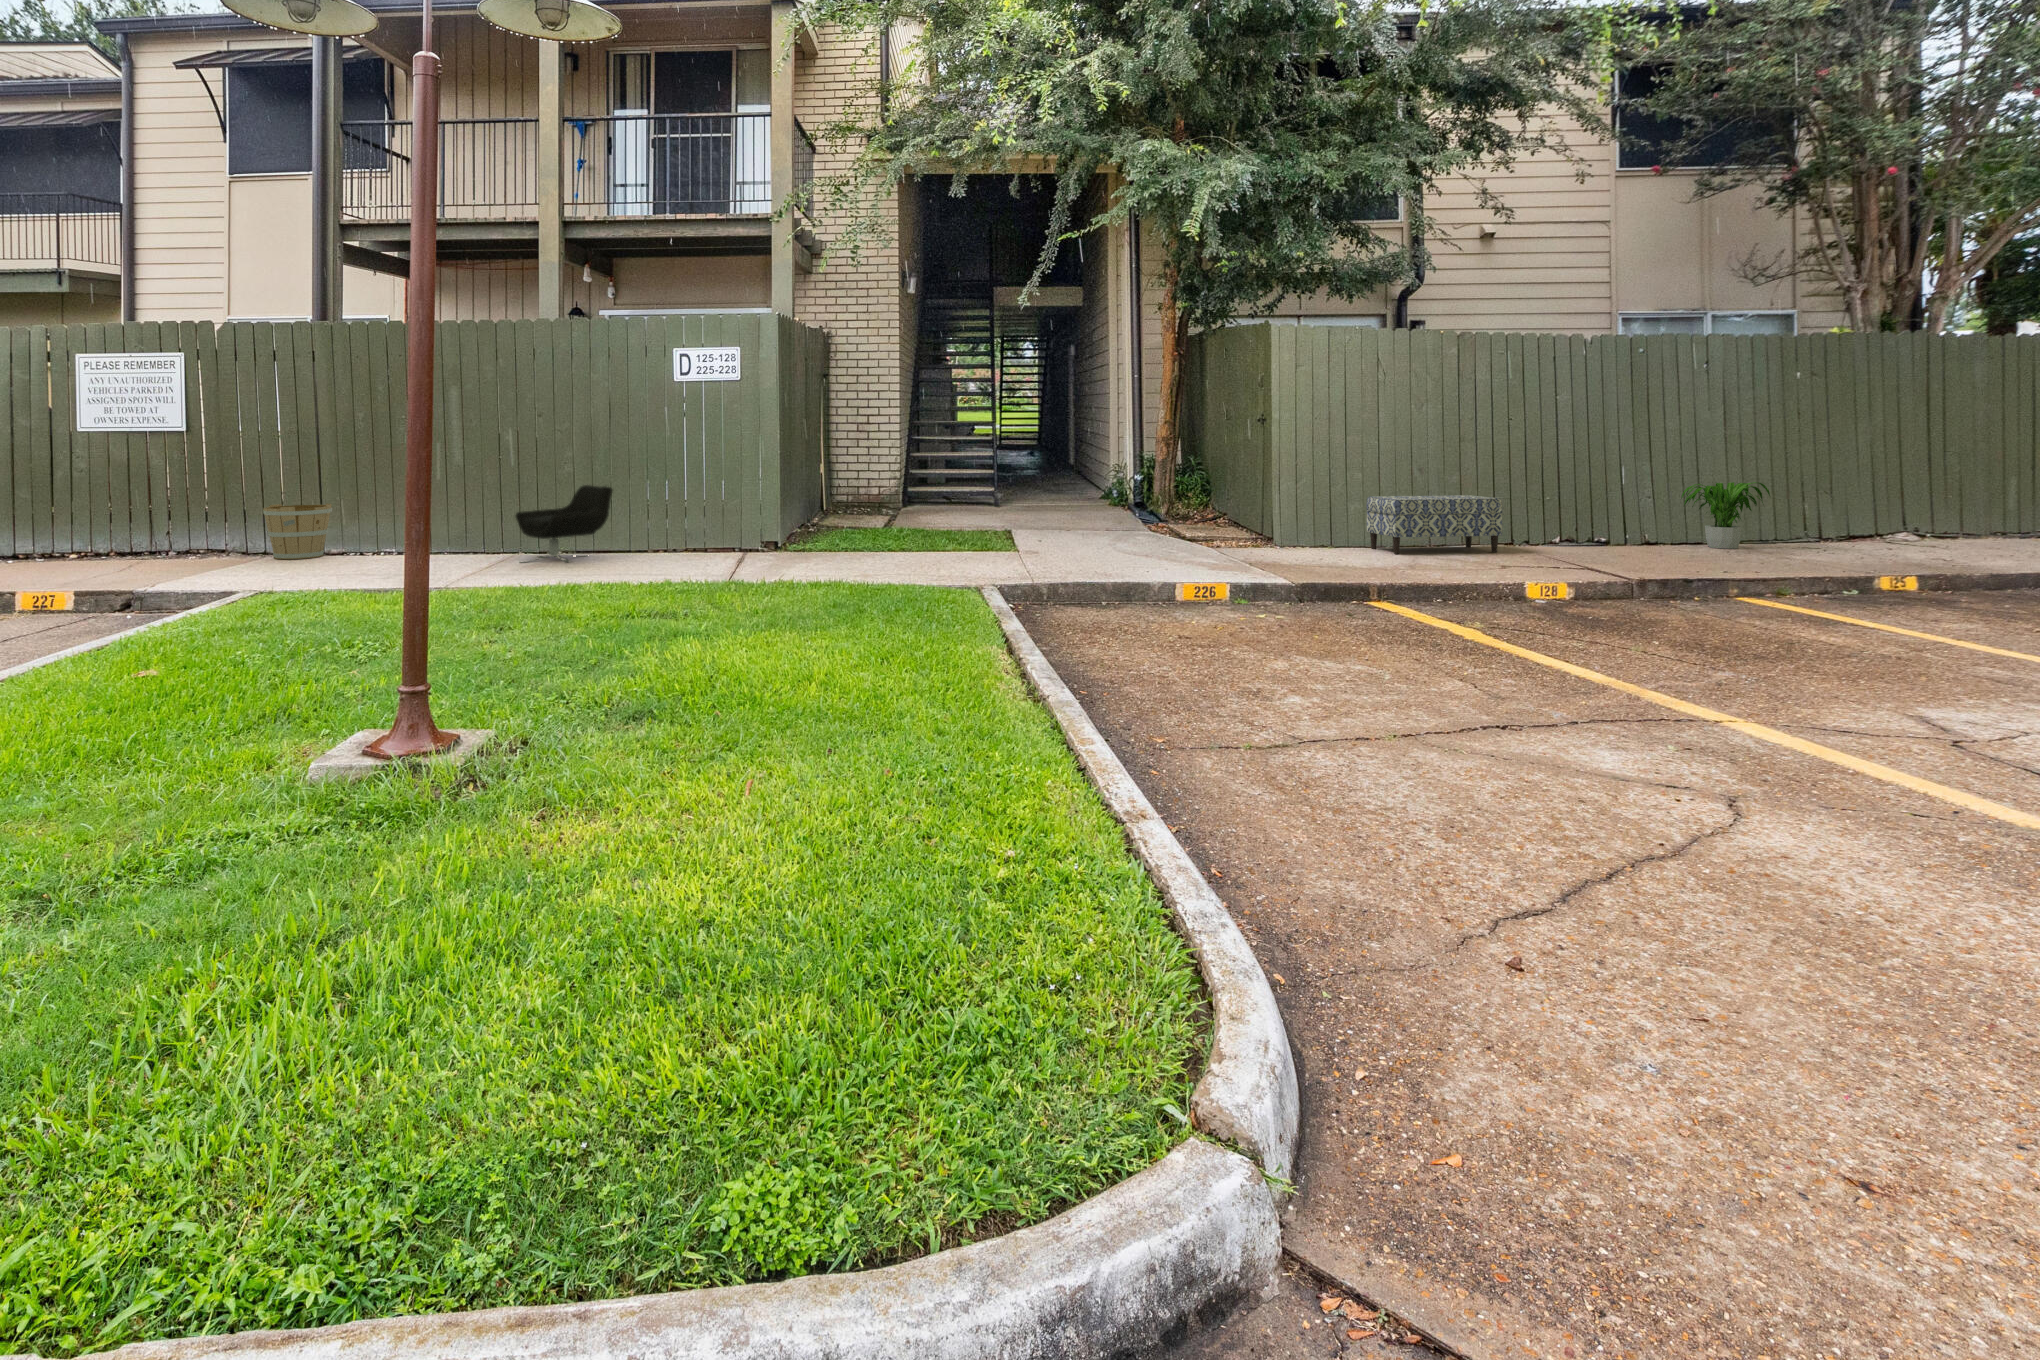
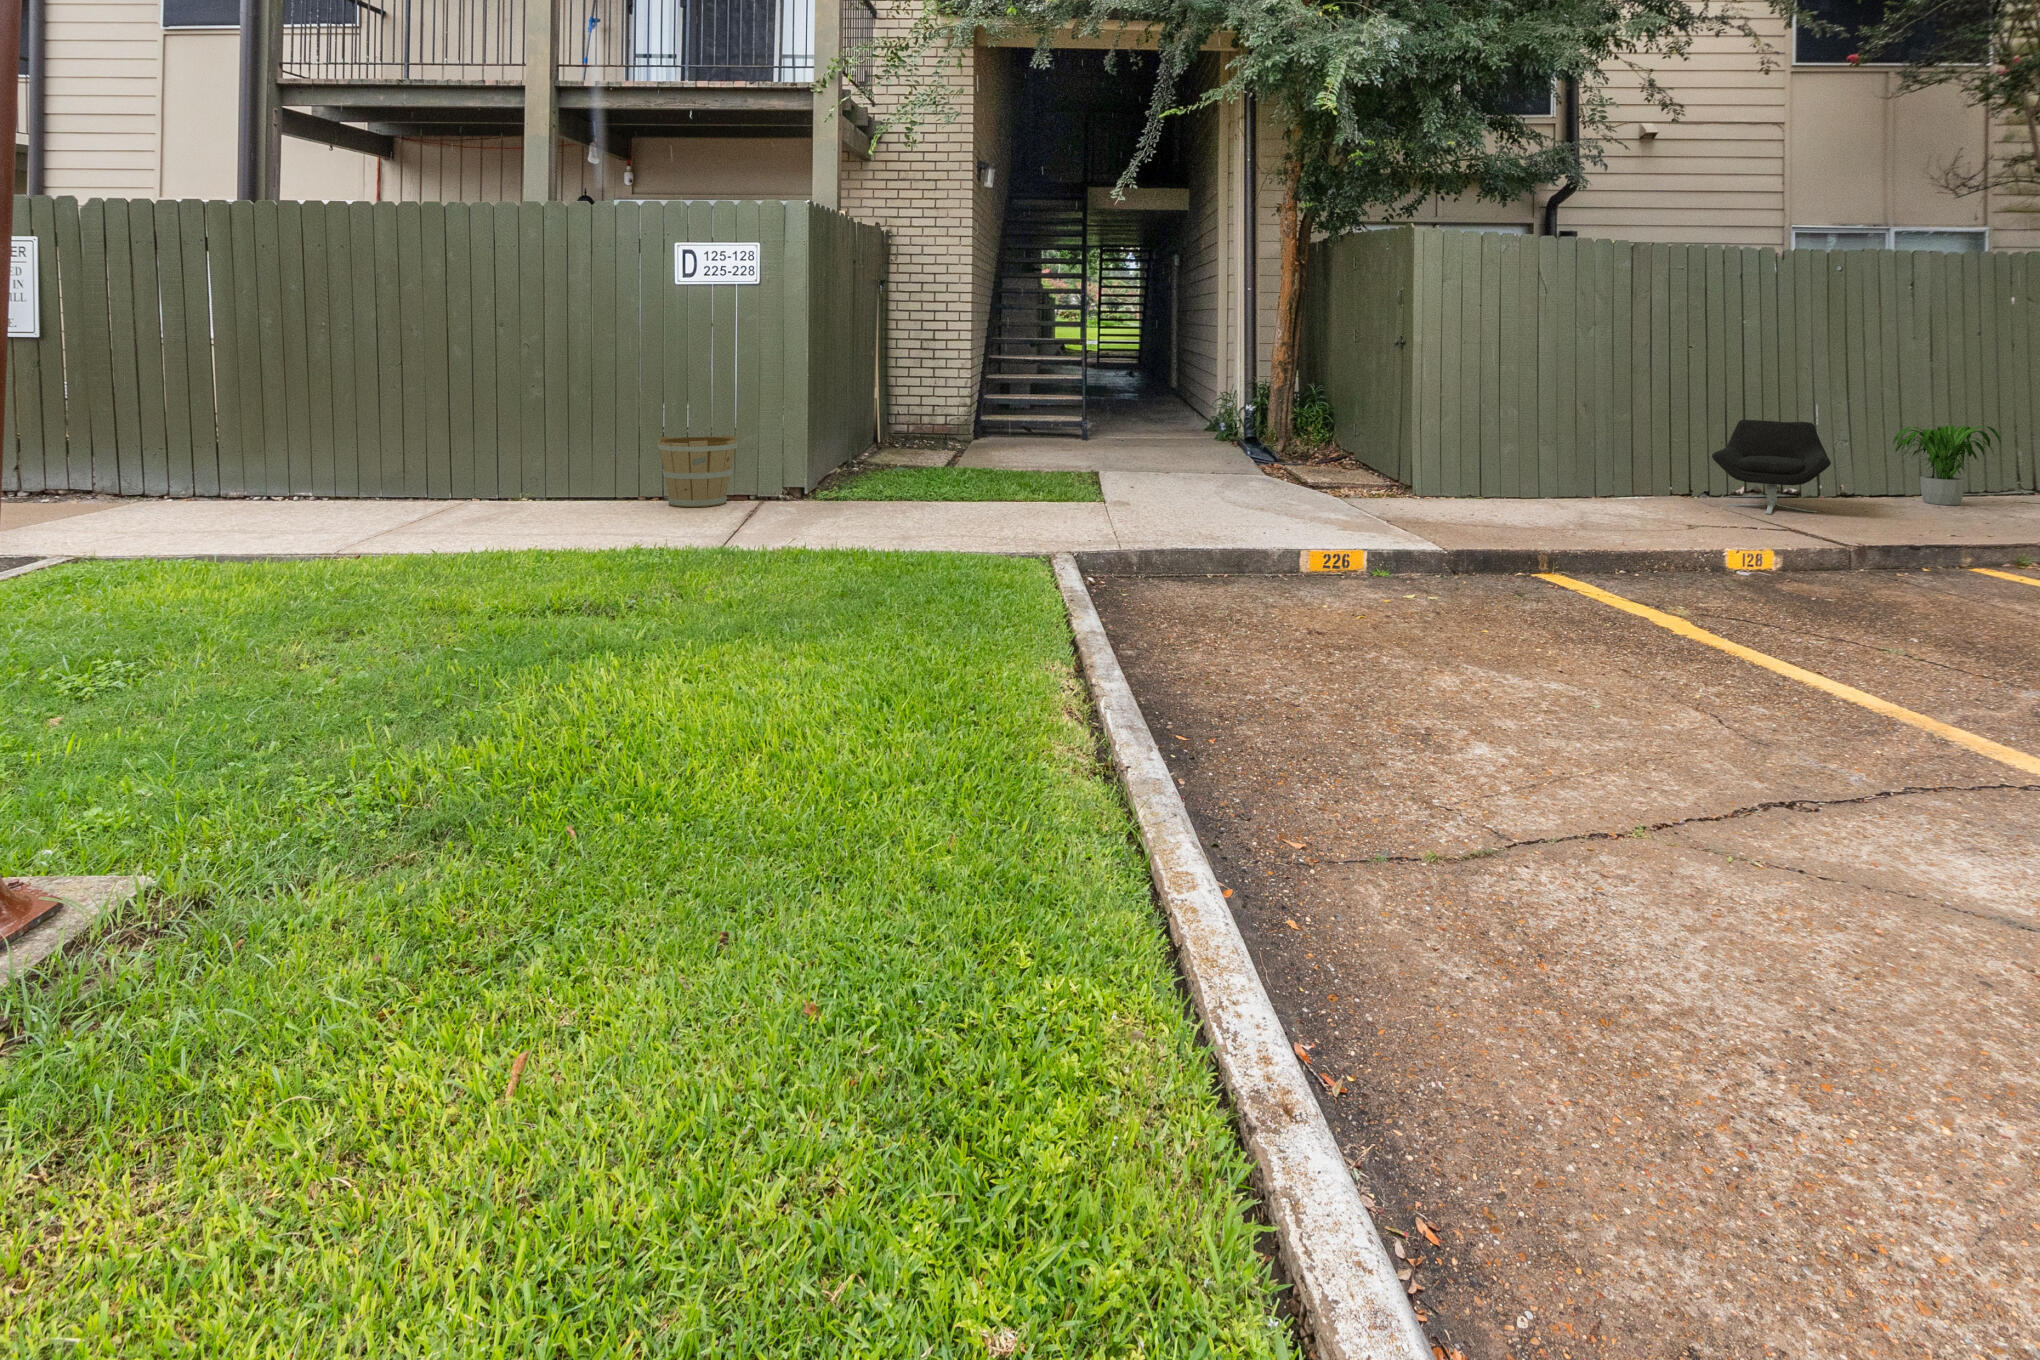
lounge chair: present [516,485,612,563] -> present [1712,420,1831,514]
bench: present [1367,495,1502,554] -> none [1524,437,1689,509]
wooden bucket: present [263,503,333,559] -> present [658,435,738,507]

